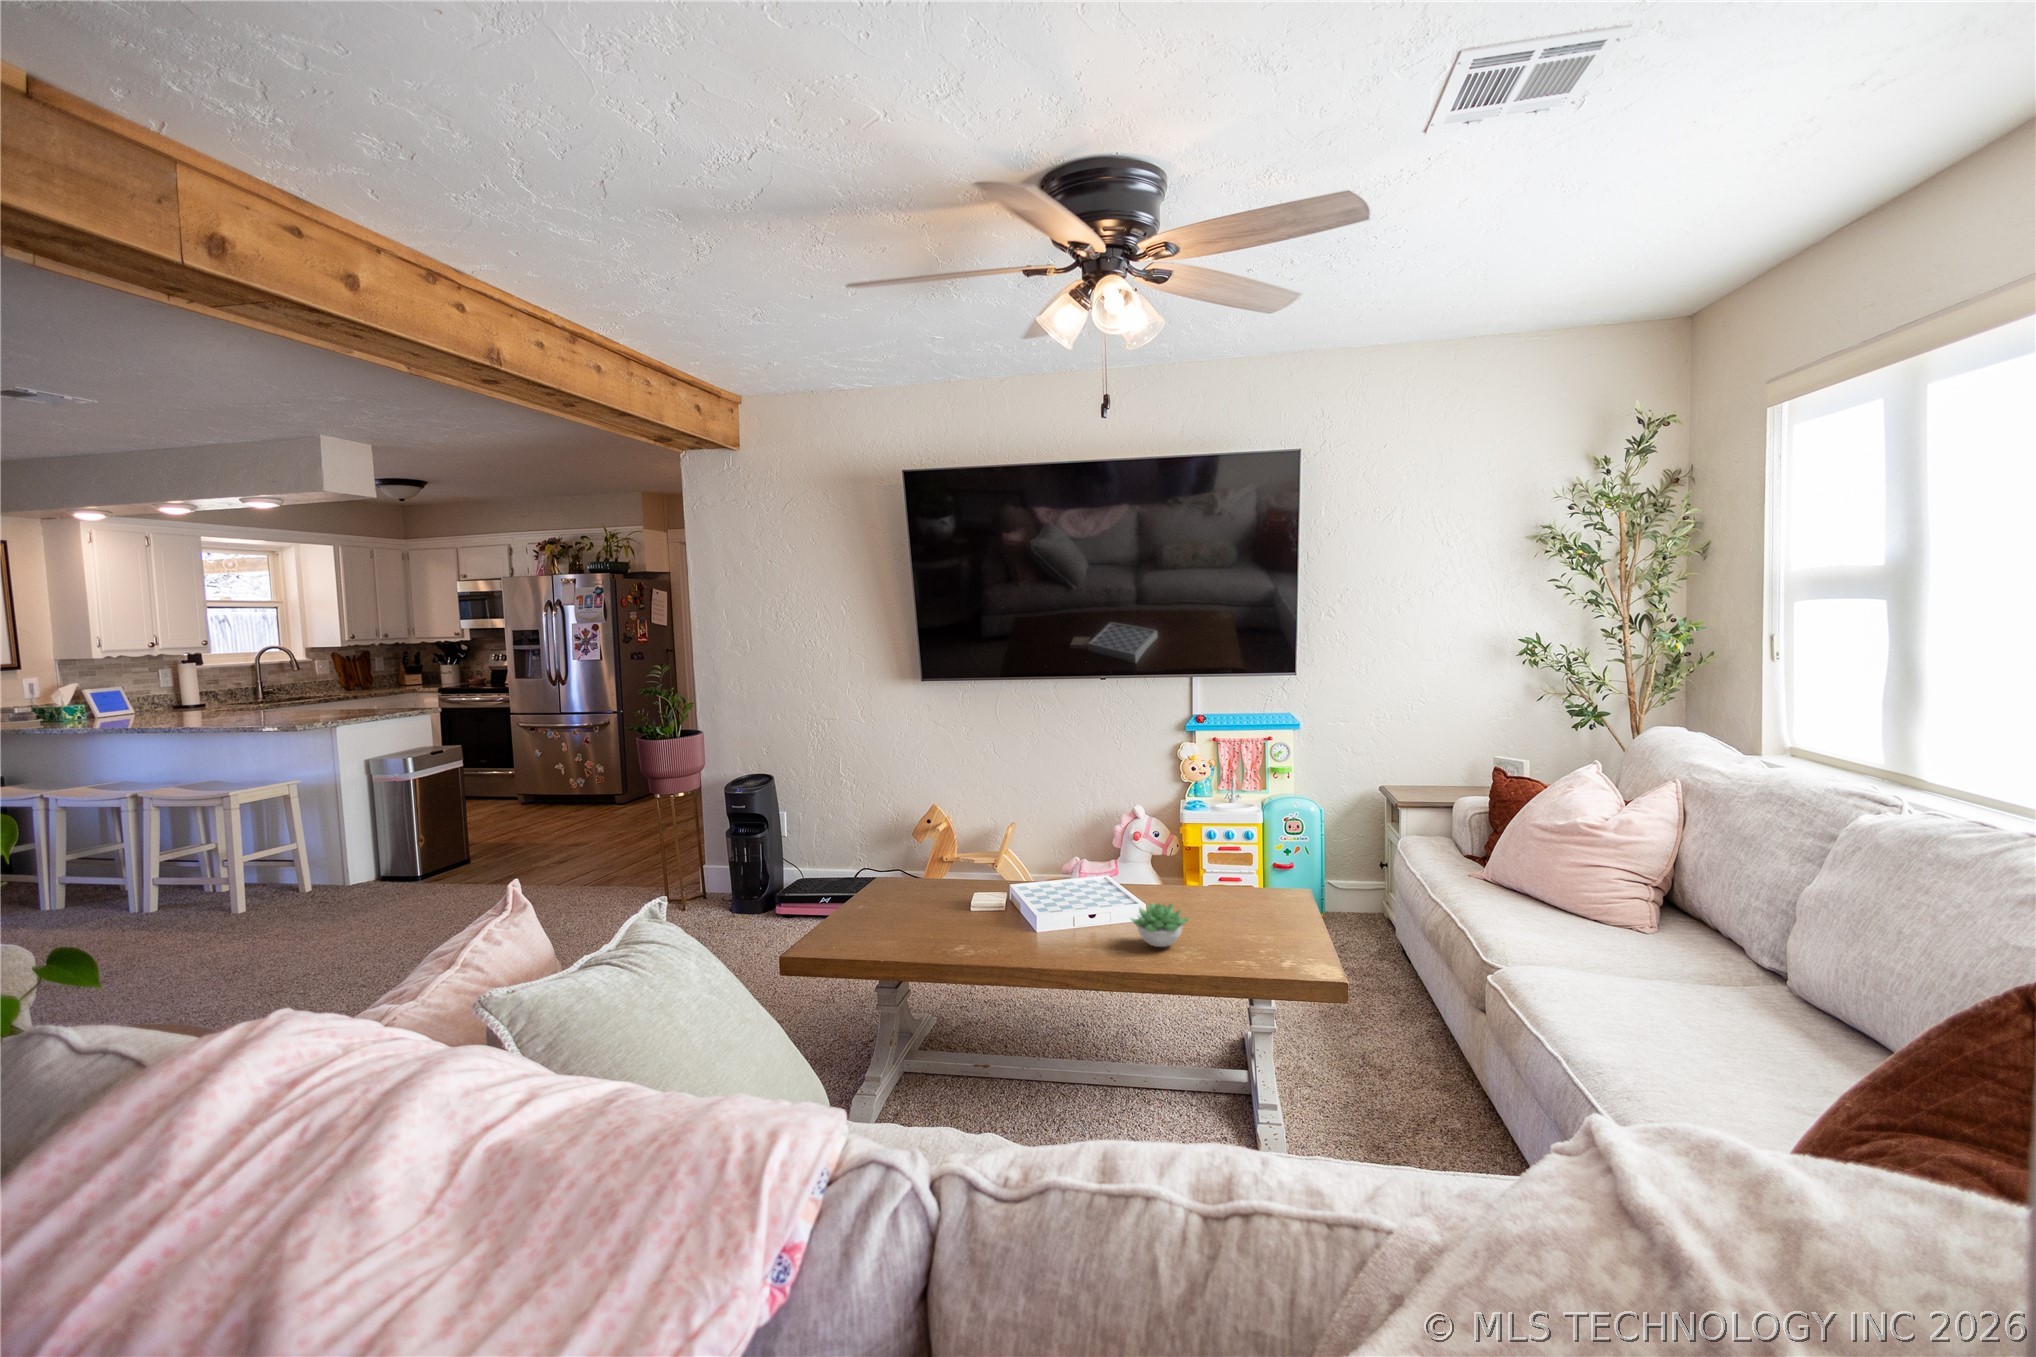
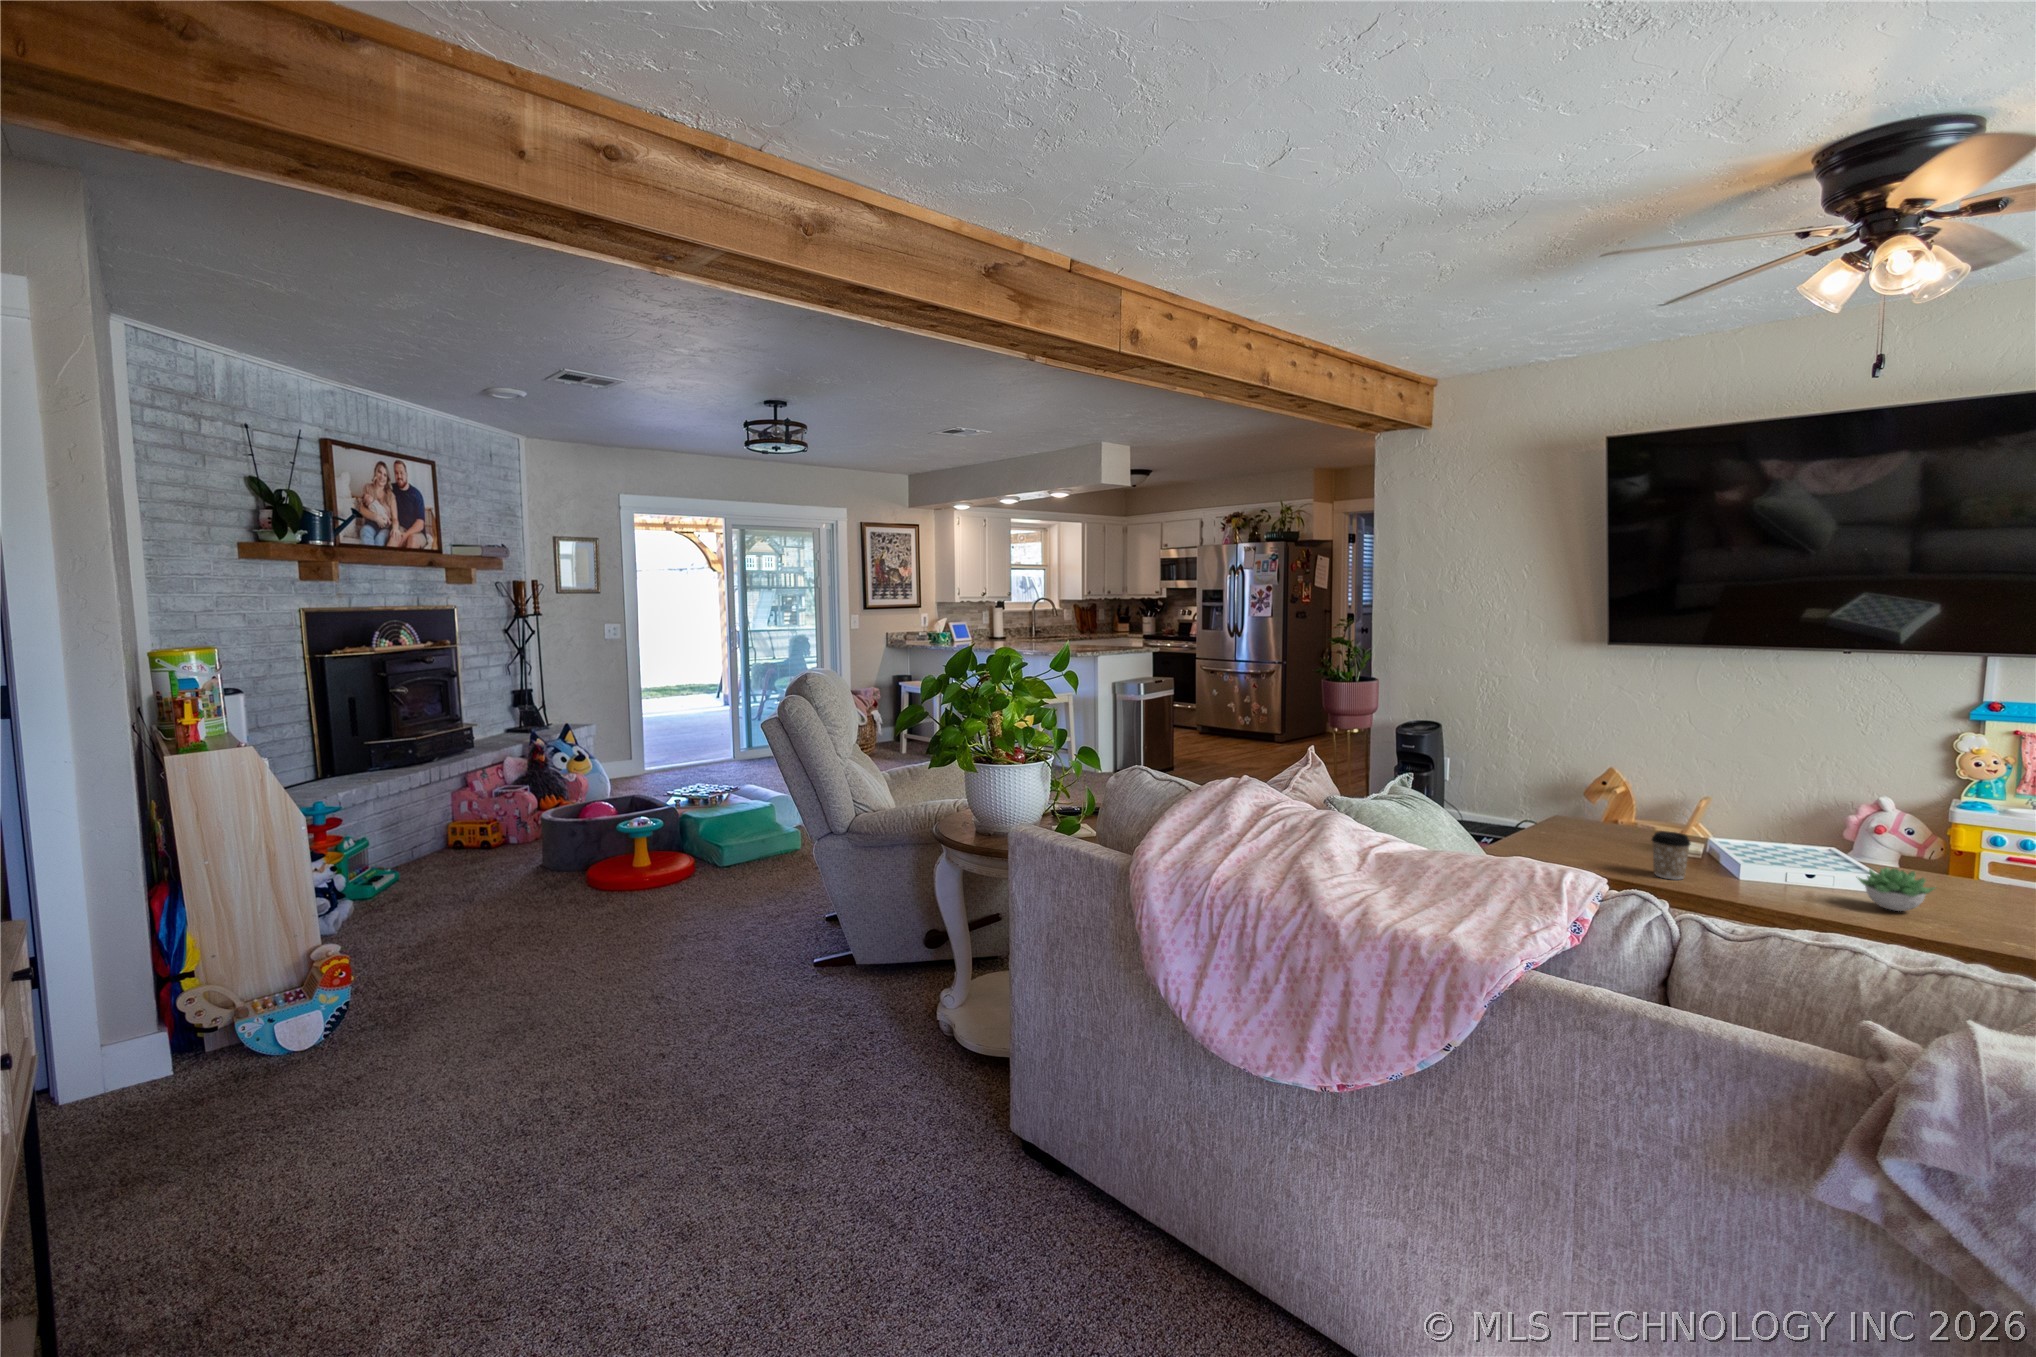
coffee cup: none [955,897,992,952] -> present [1652,831,1691,880]

